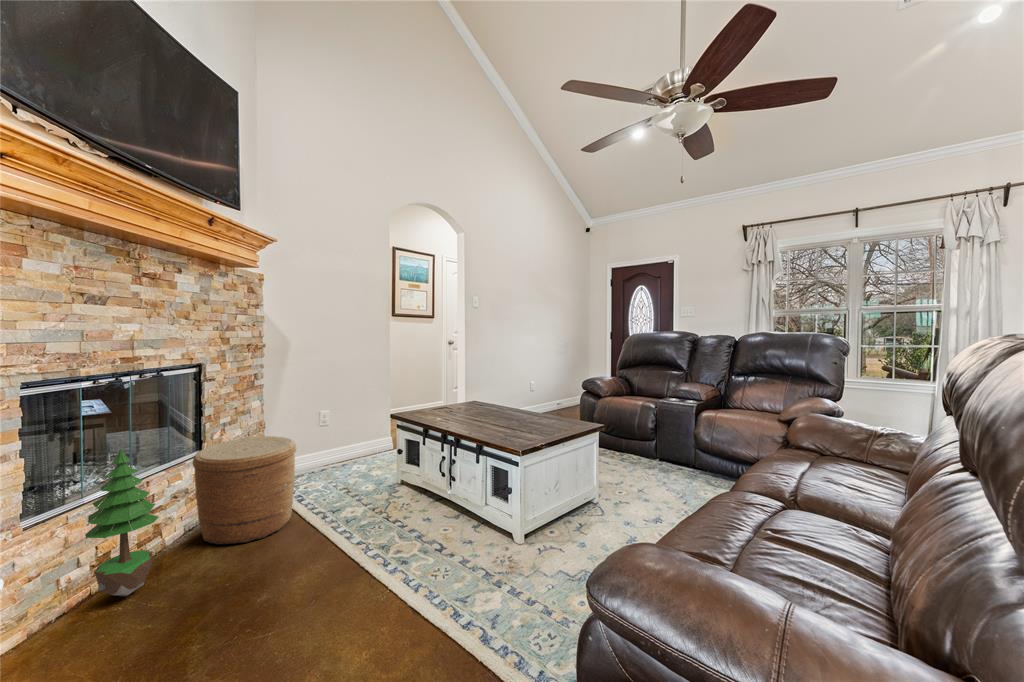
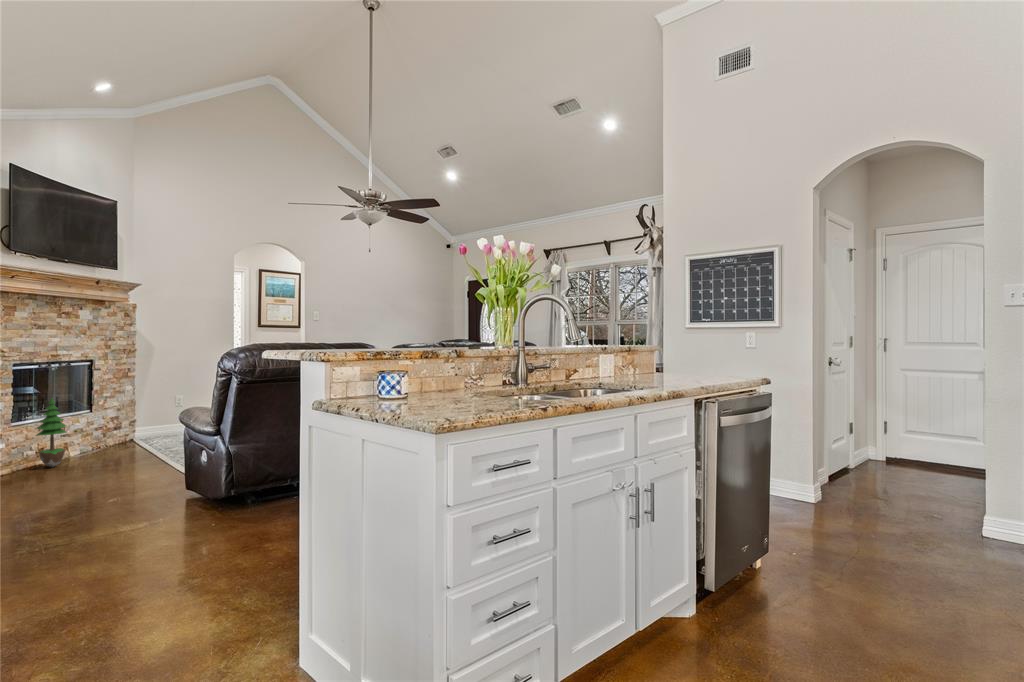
woven basket: present [192,436,296,544] -> none [86,404,146,456]

